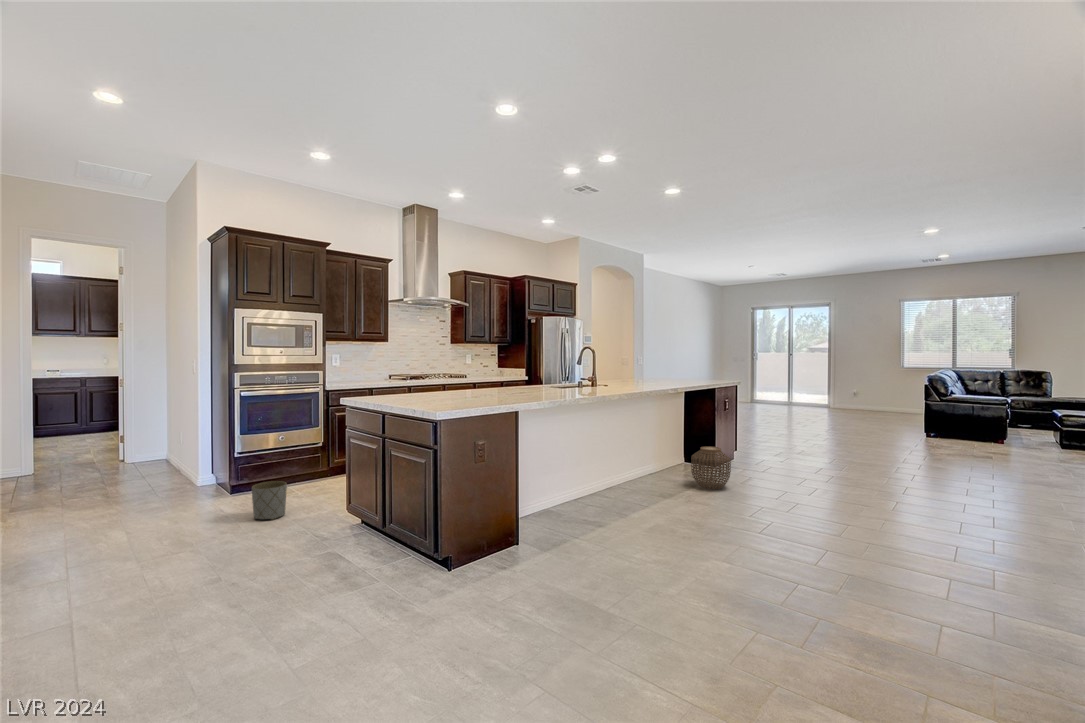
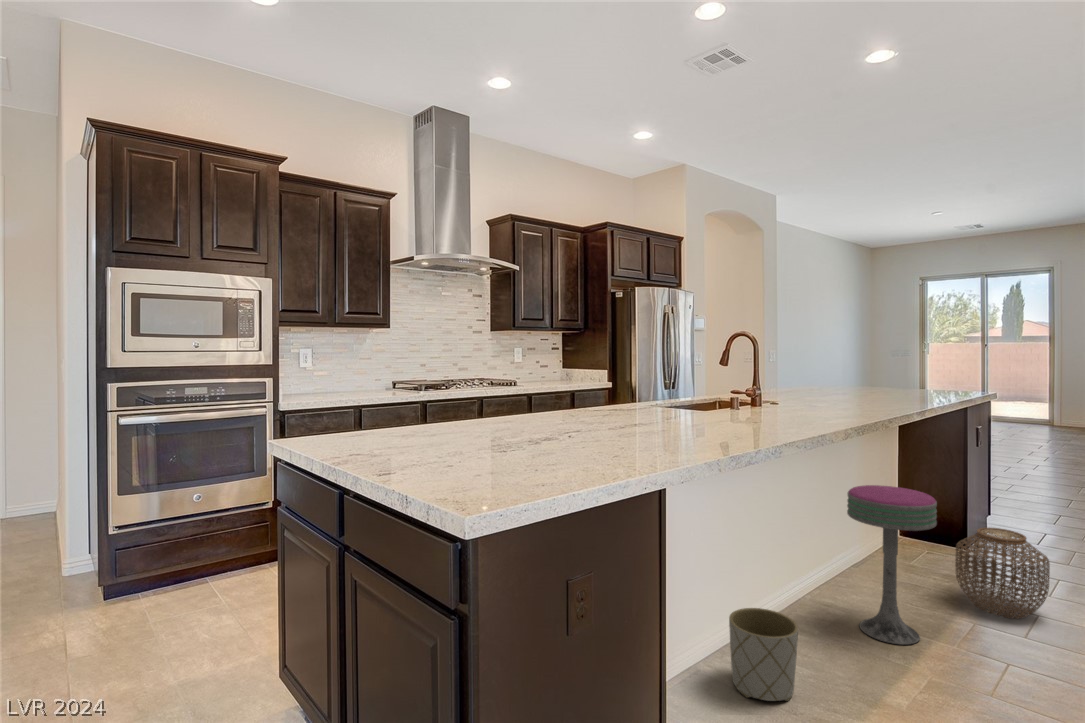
bar stool: none [631,424,670,499] -> present [847,485,937,645]
planter: present [252,481,287,520] -> present [729,608,798,701]

